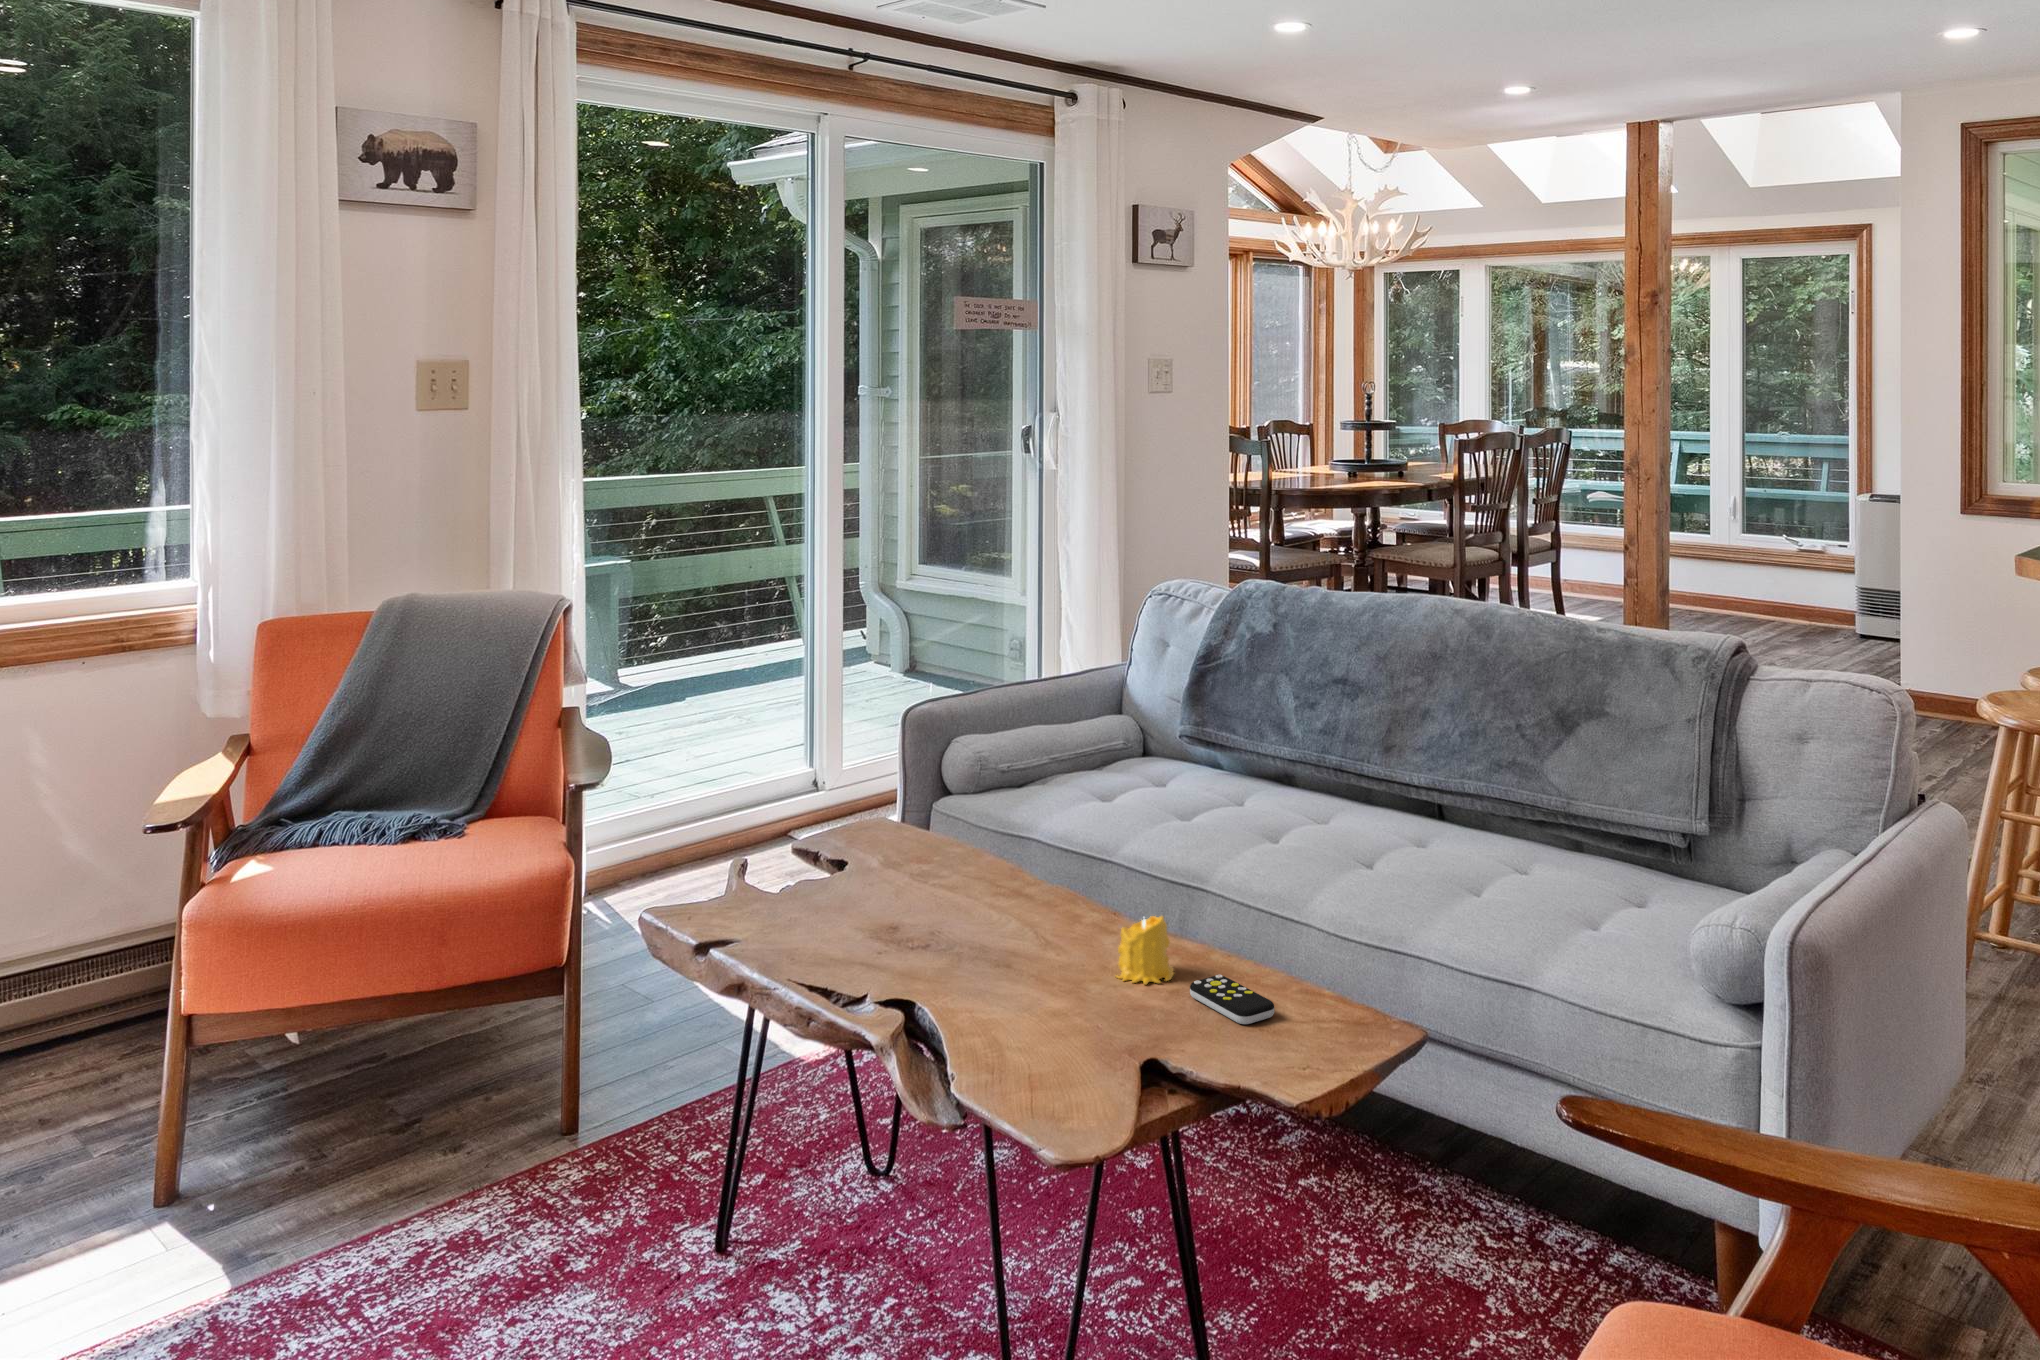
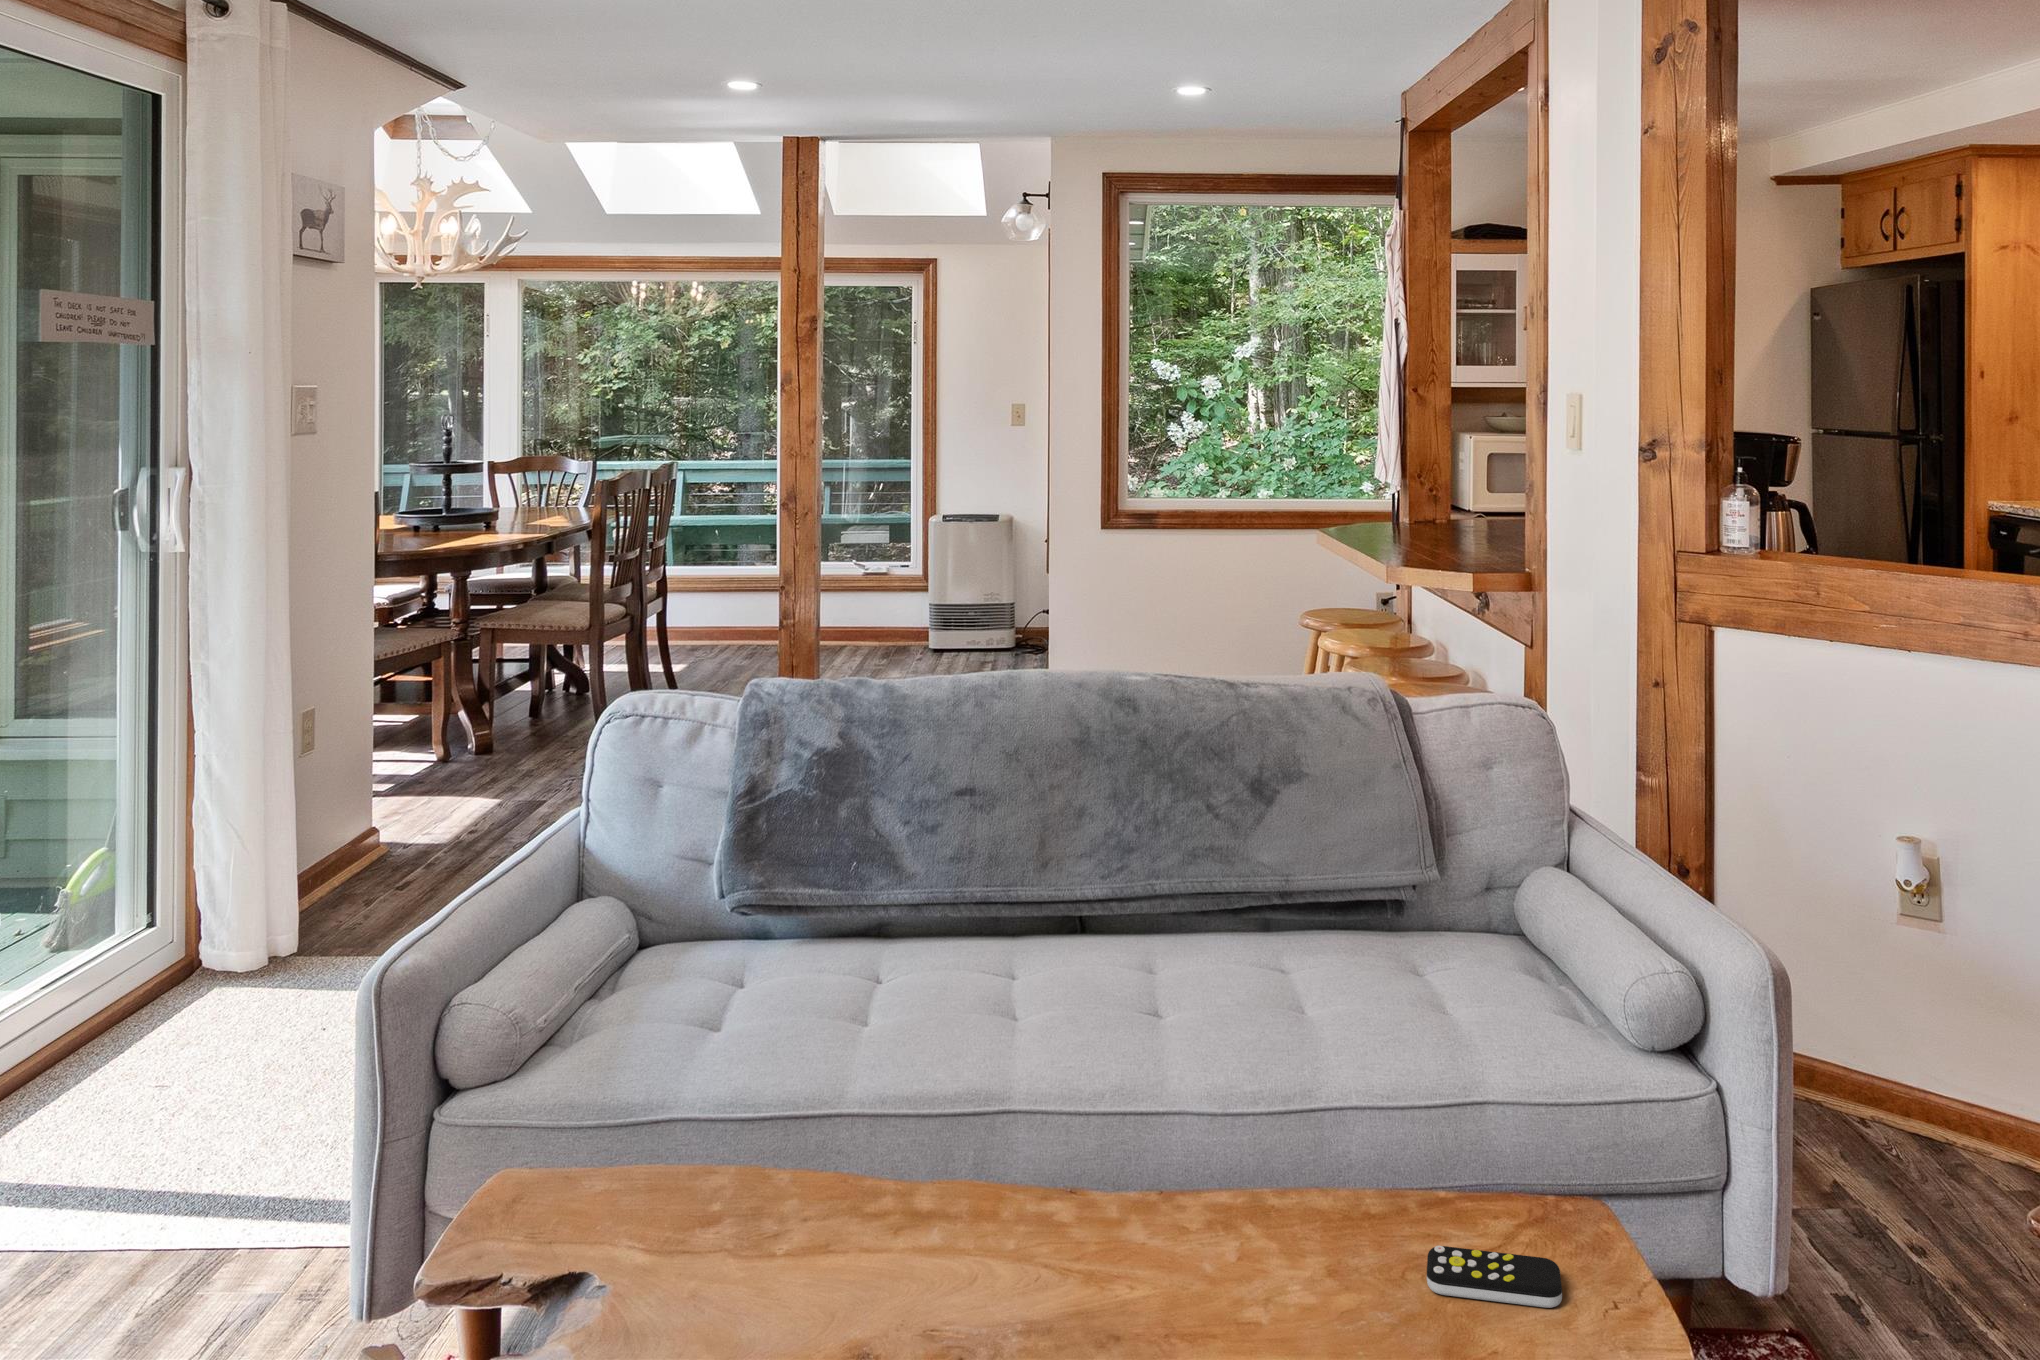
candle: present [1116,916,1174,985] -> none [1268,1190,1371,1309]

